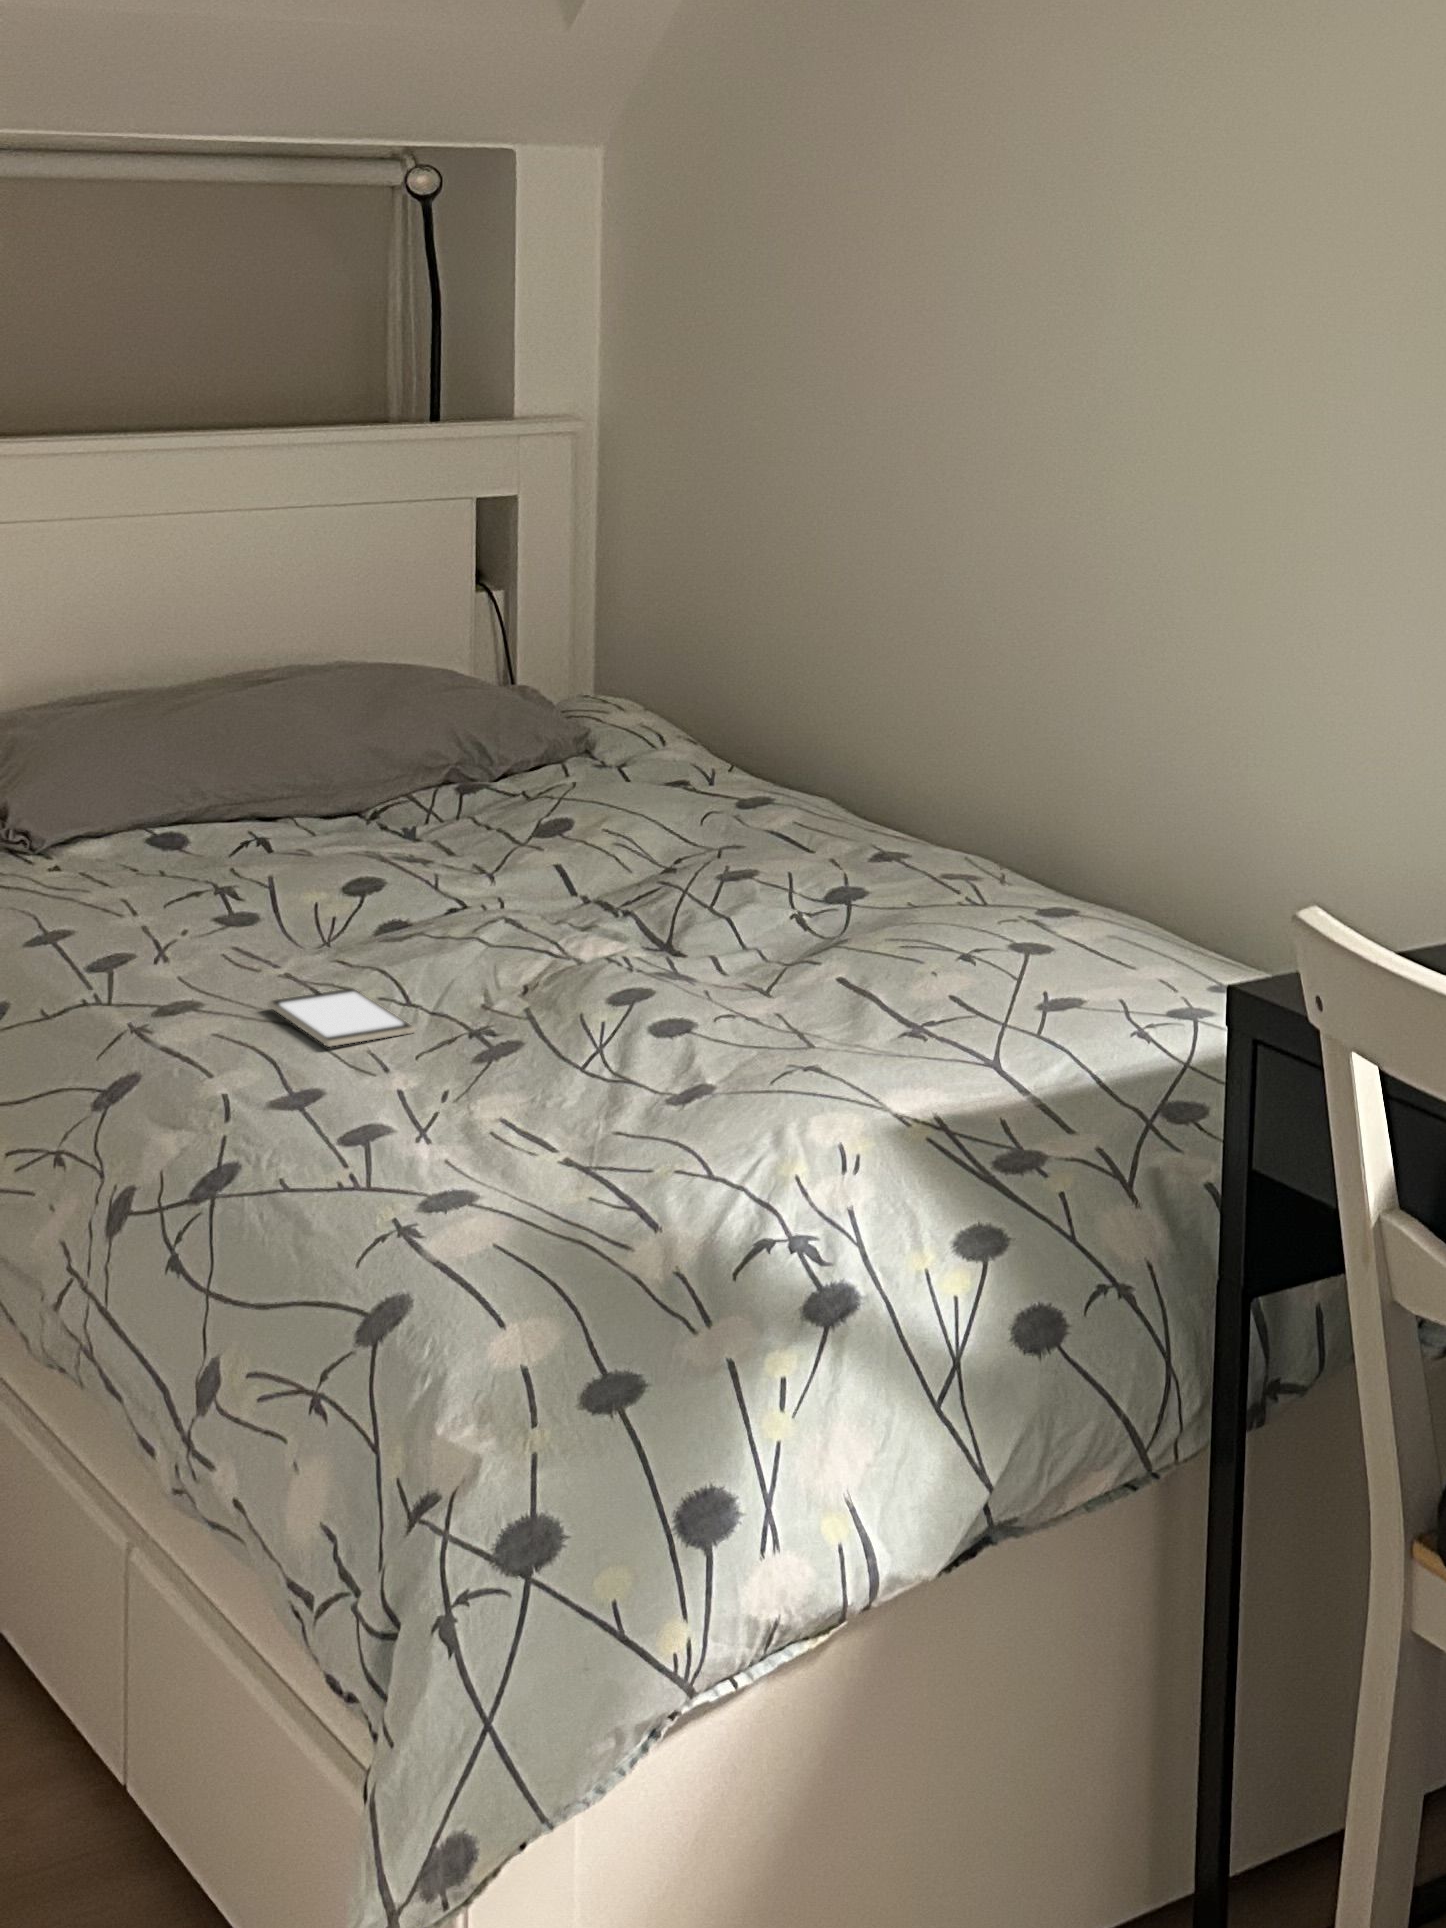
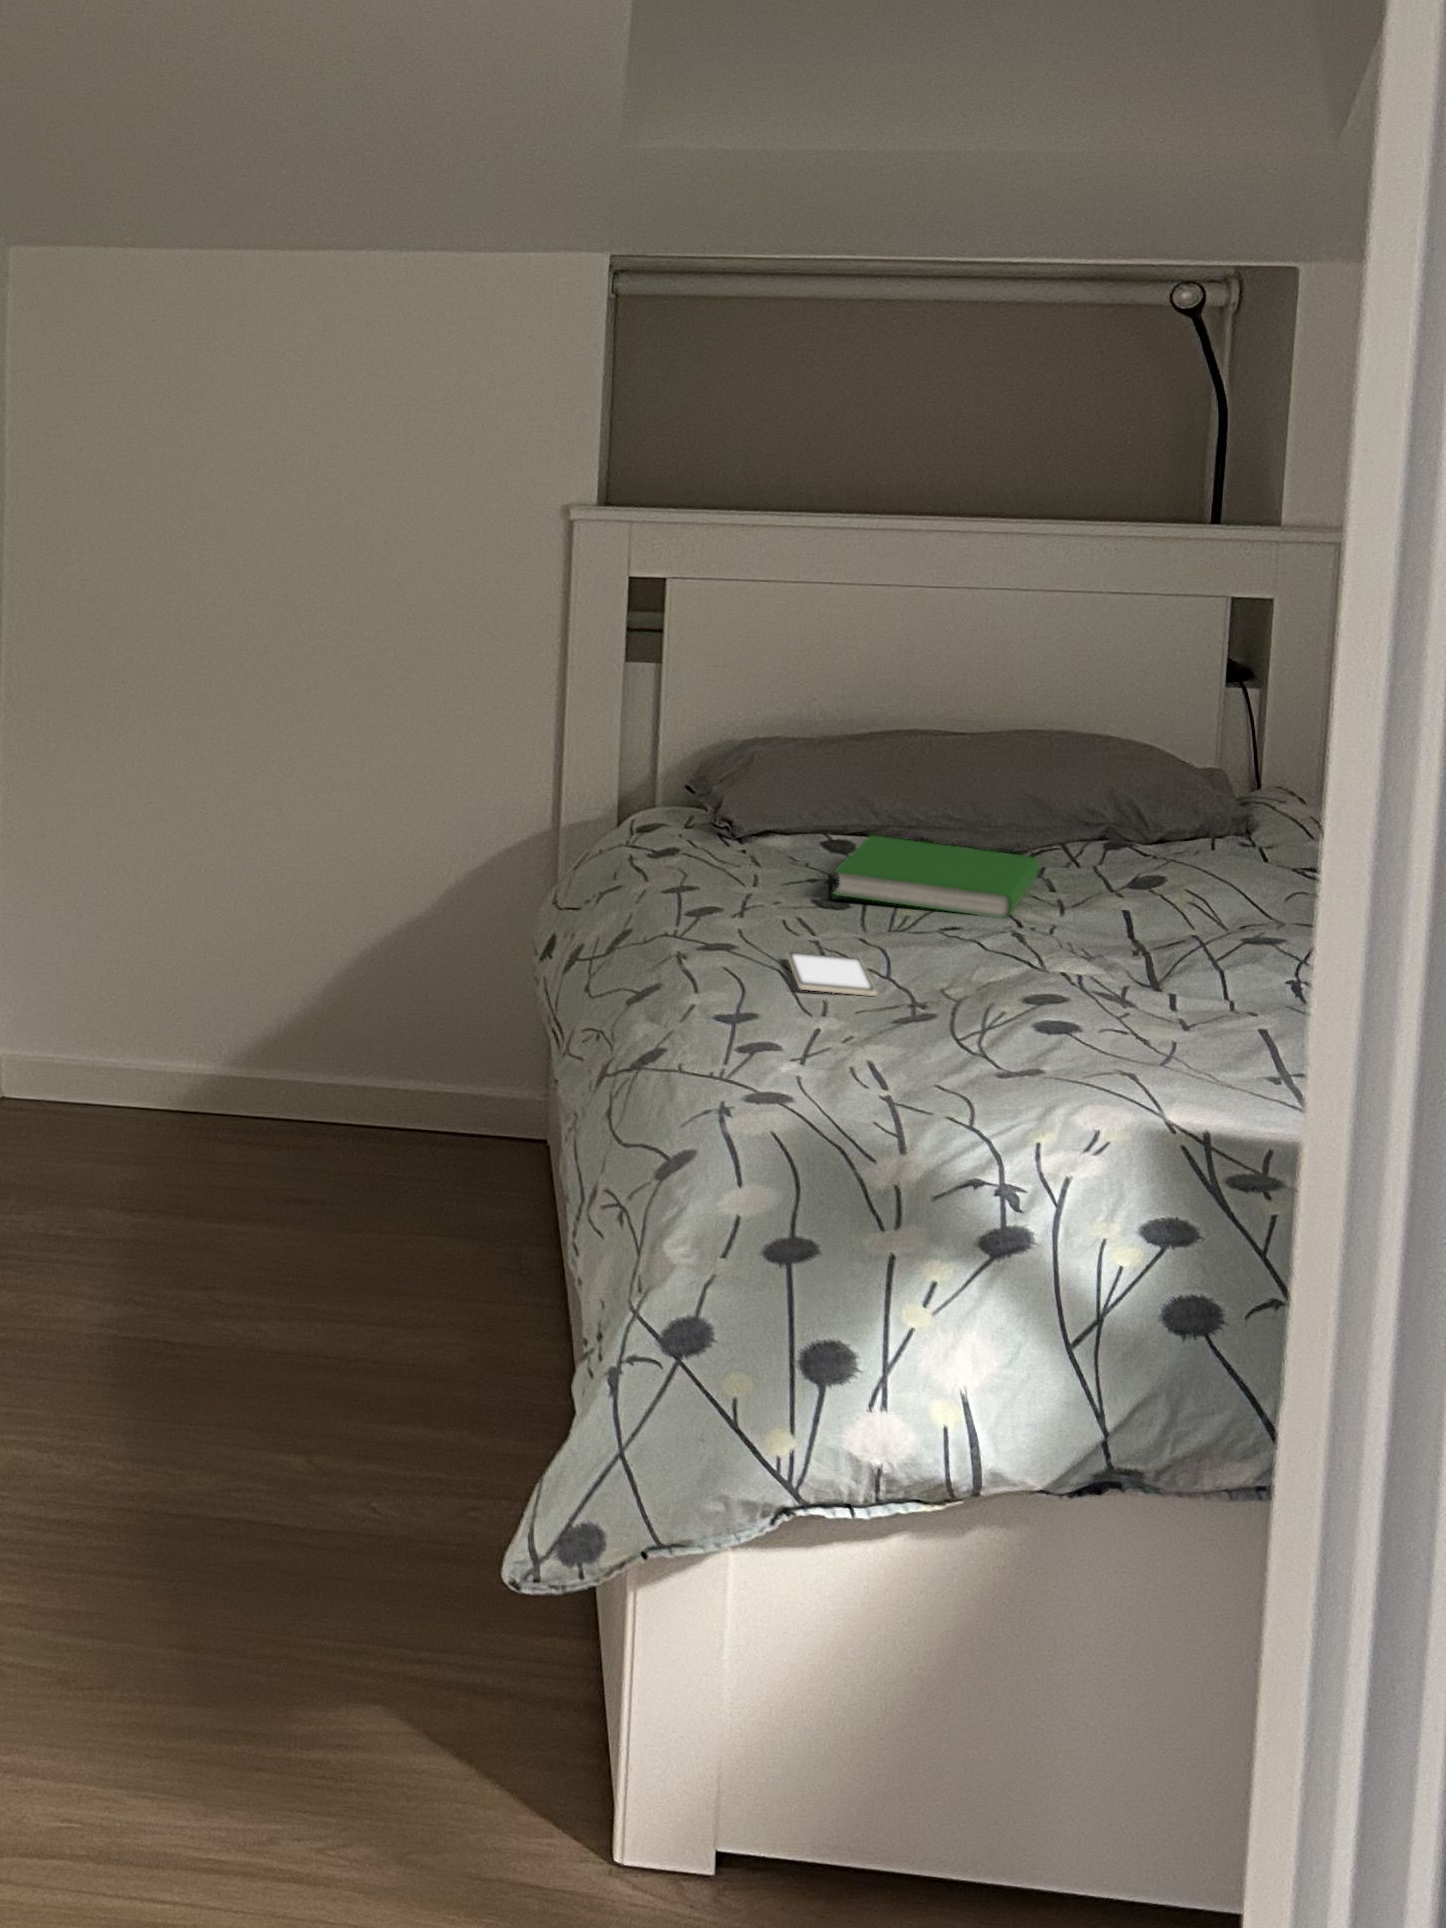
hardcover book: none [228,819,451,913] -> present [833,835,1040,918]

